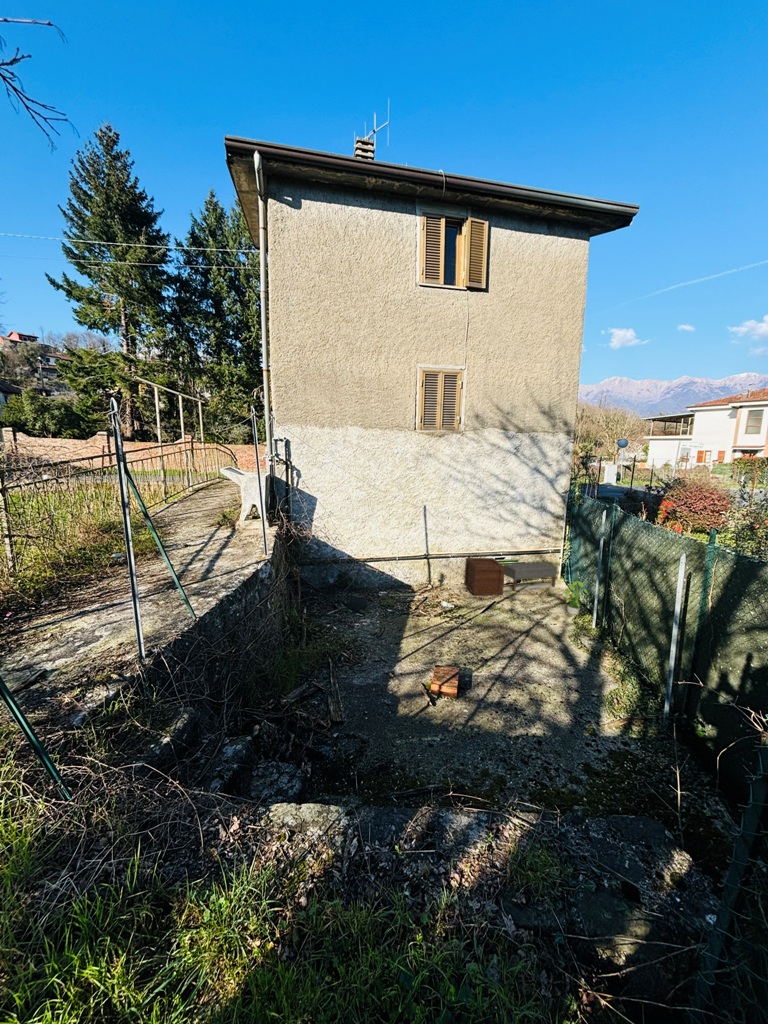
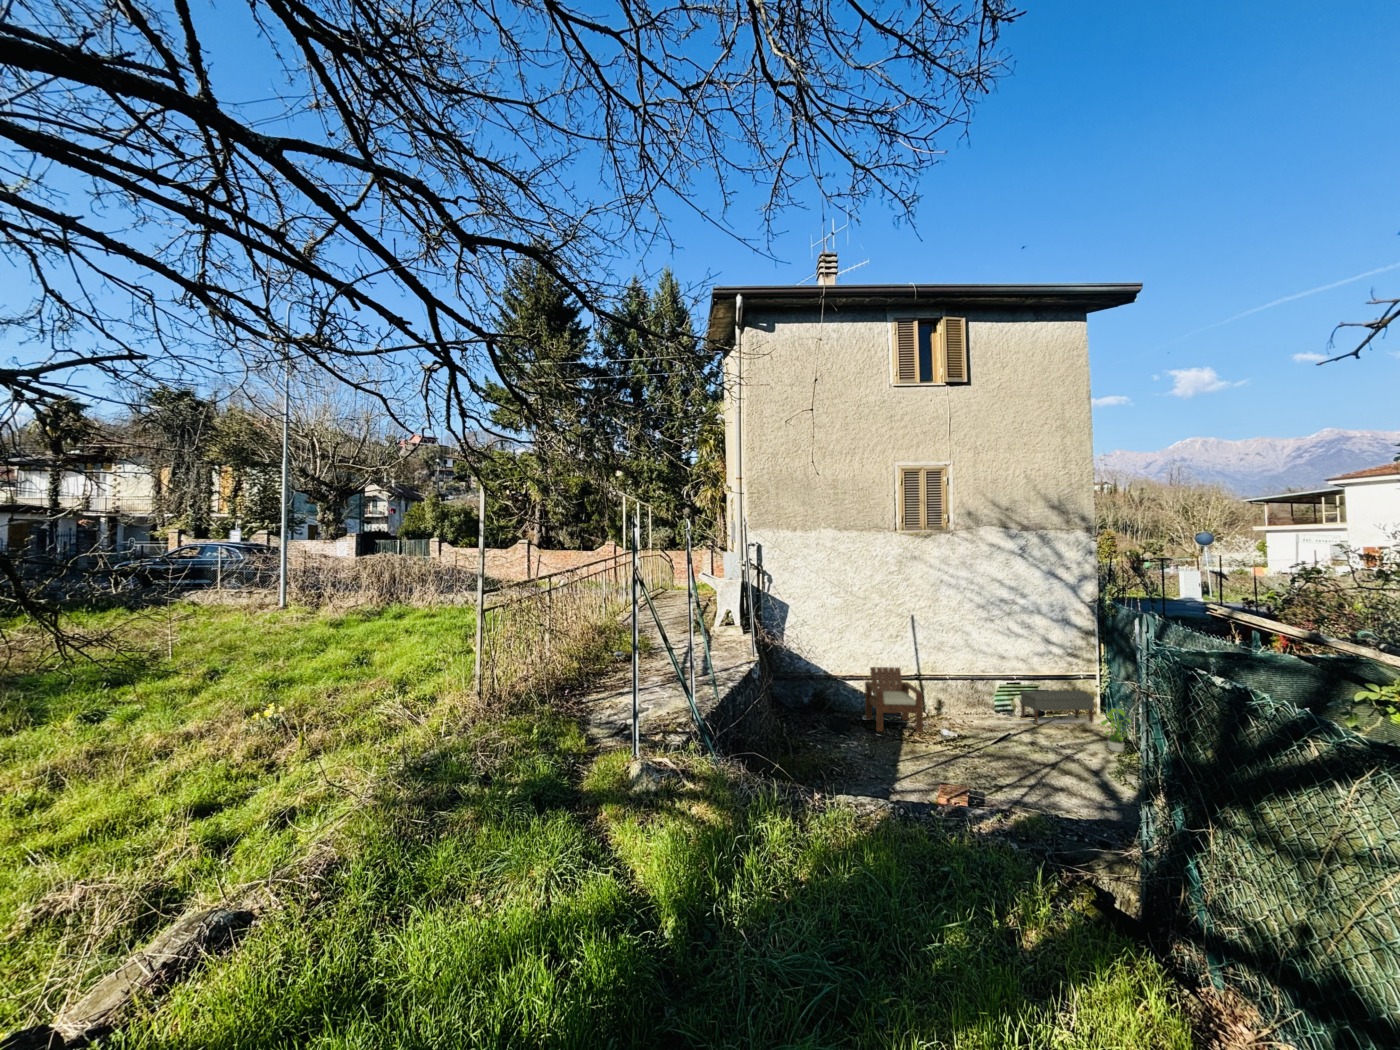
chair: none [381,549,429,606] -> present [865,667,923,732]
wooden crate: present [464,558,505,595] -> none [968,681,1020,728]

